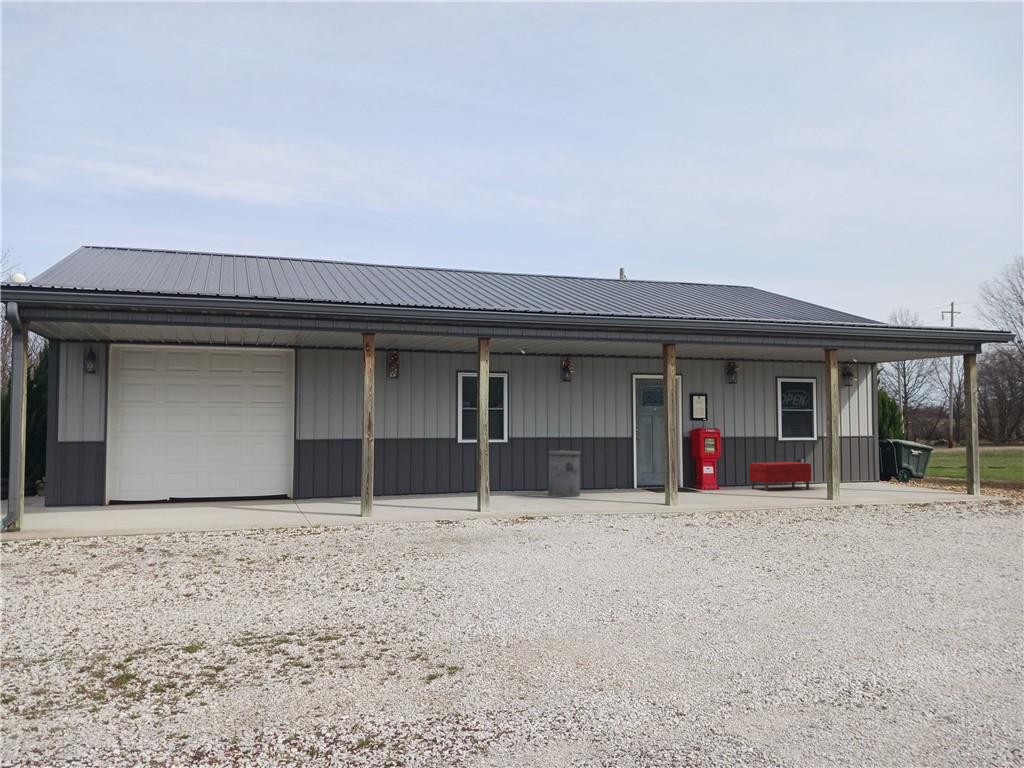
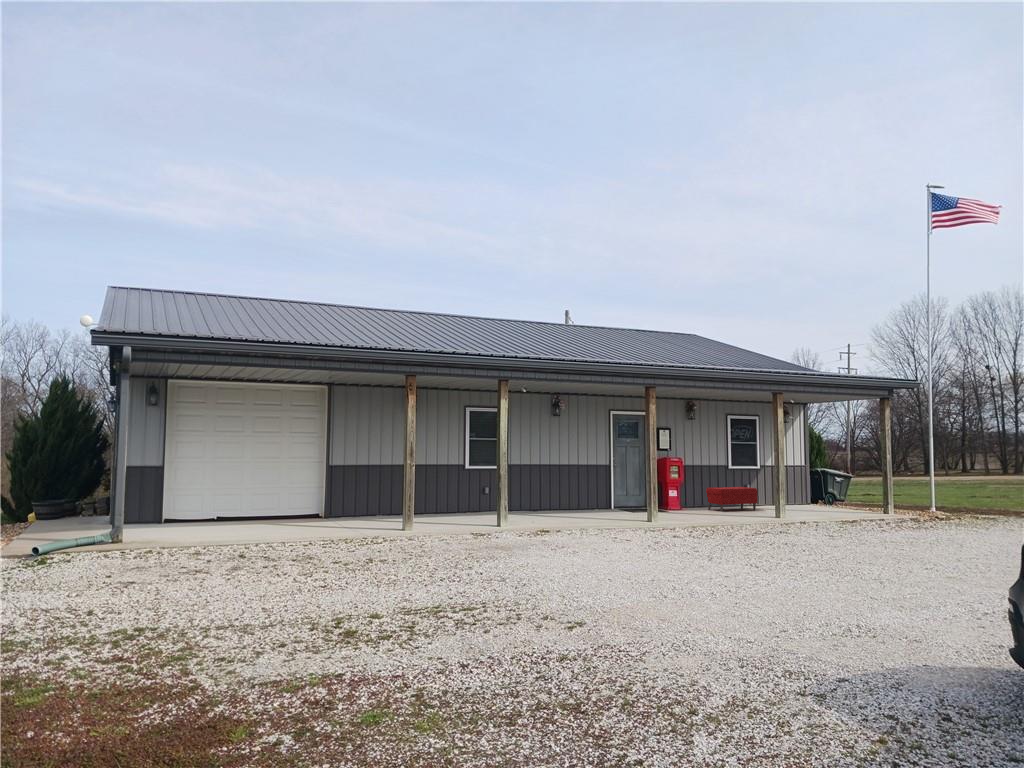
trash can: present [548,450,581,497] -> none [541,476,569,516]

